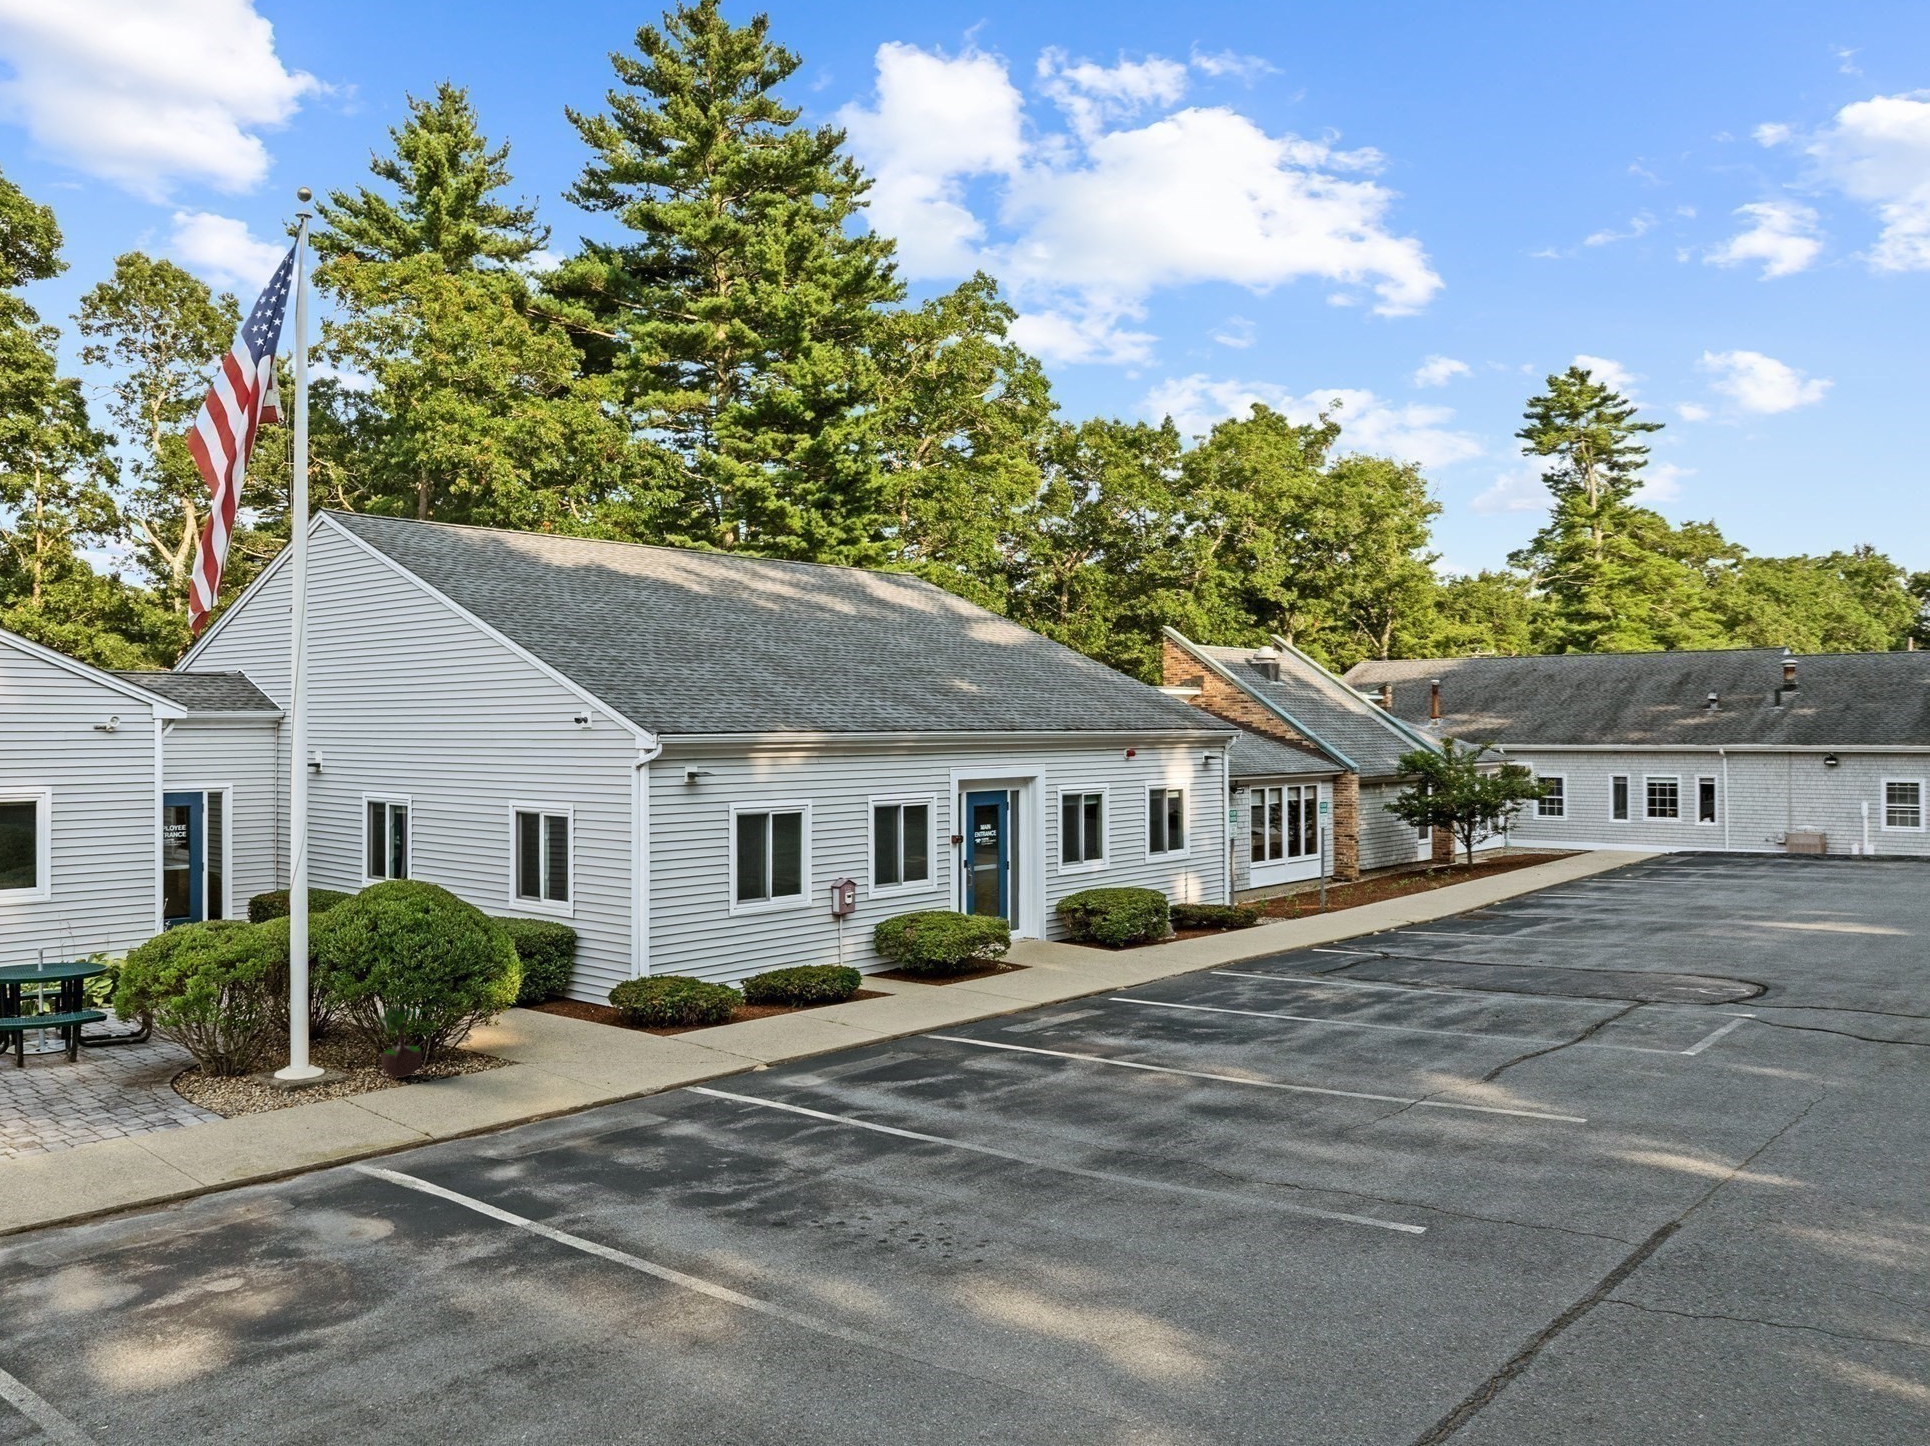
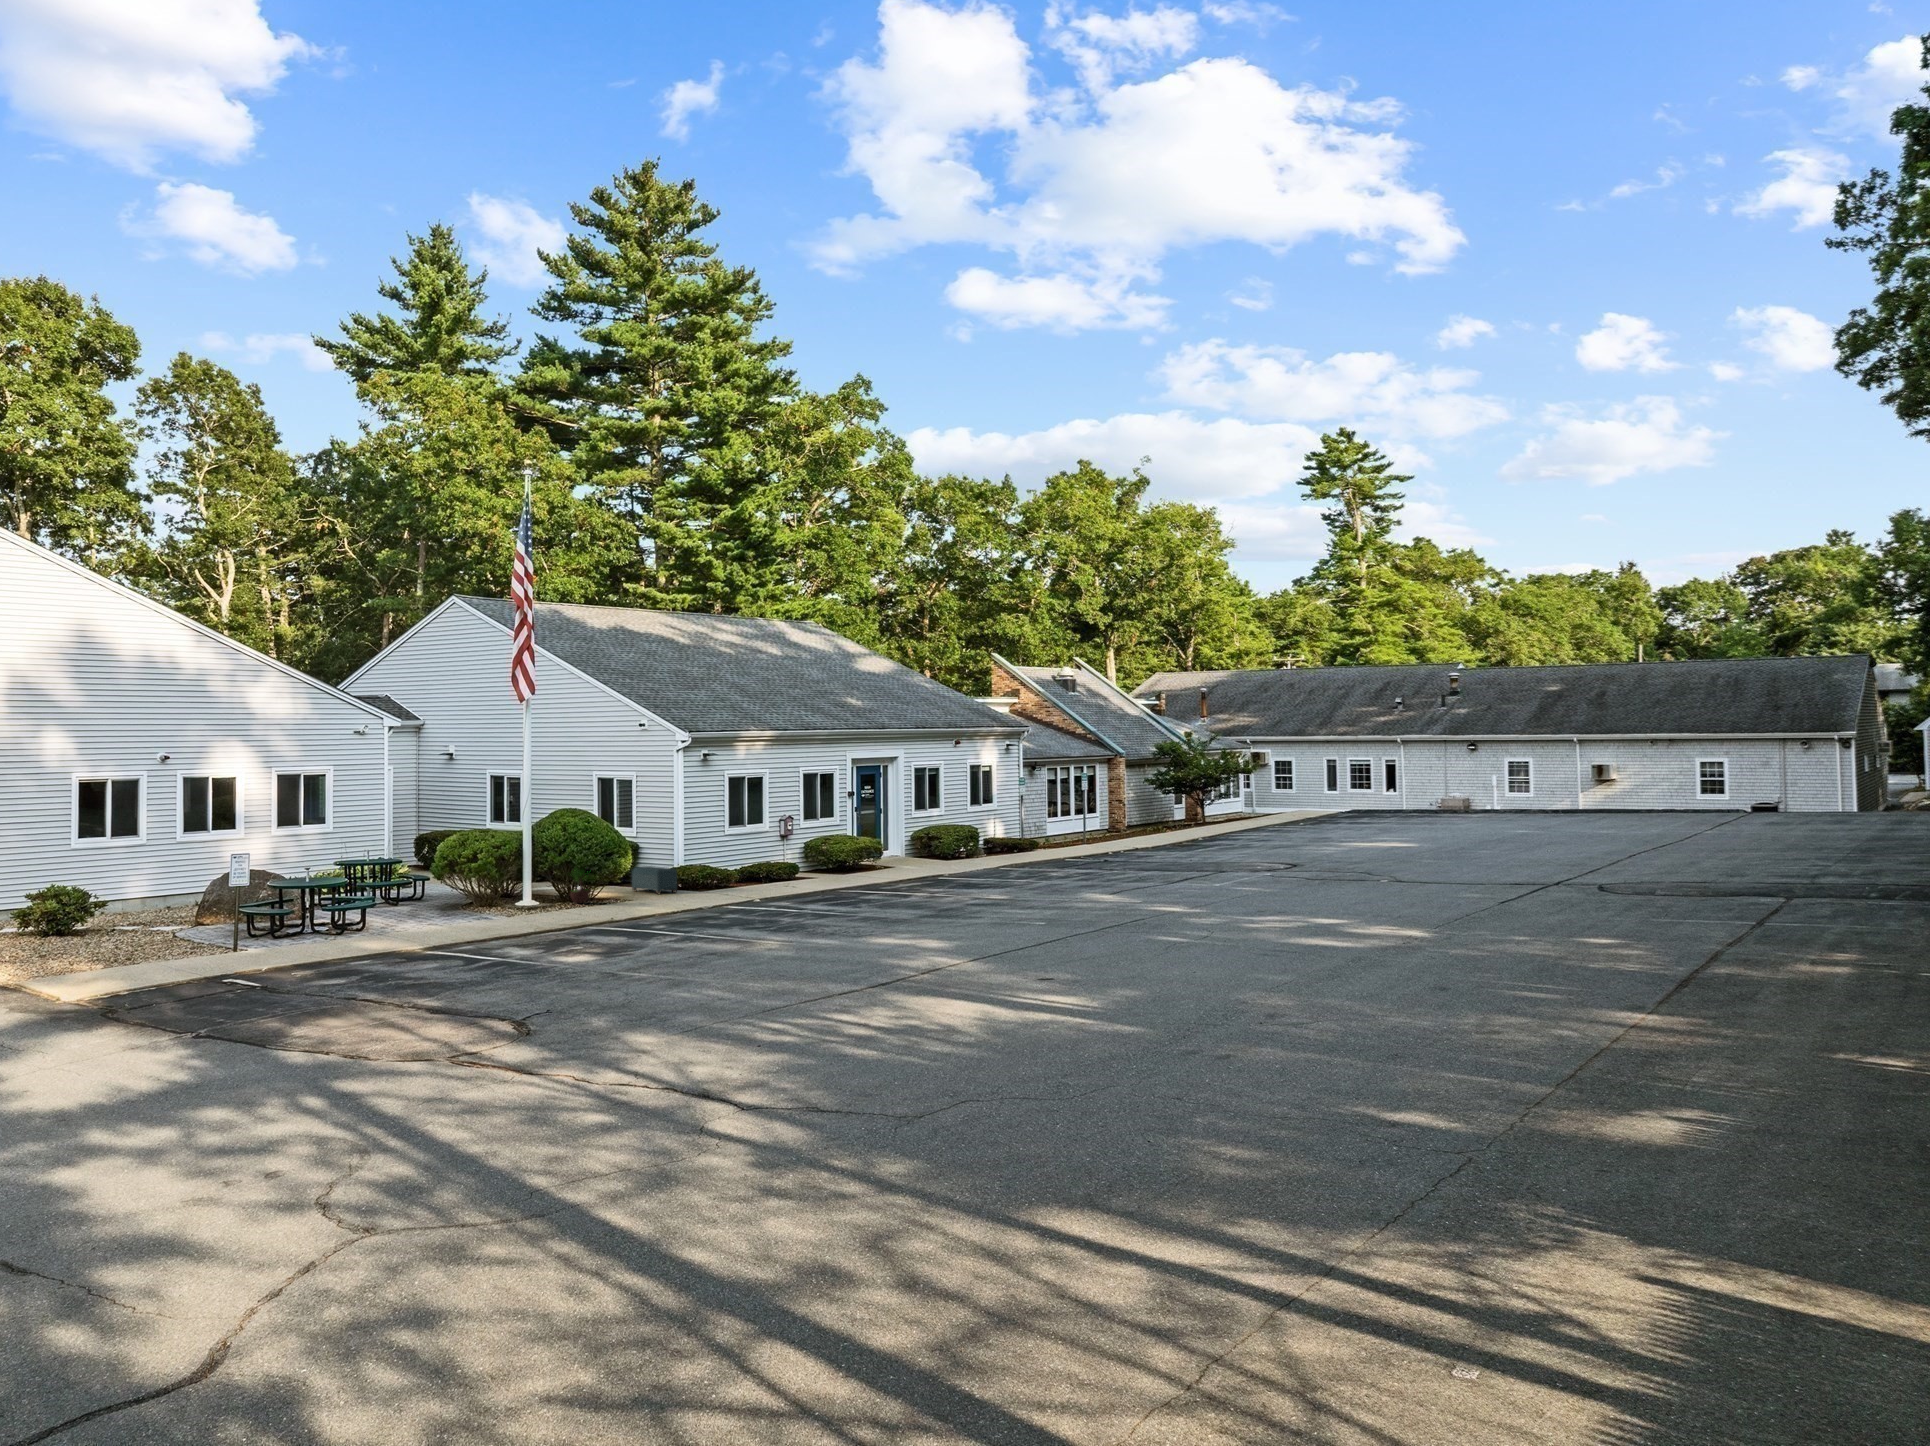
bench: none [542,982,619,1046] -> present [632,866,677,894]

